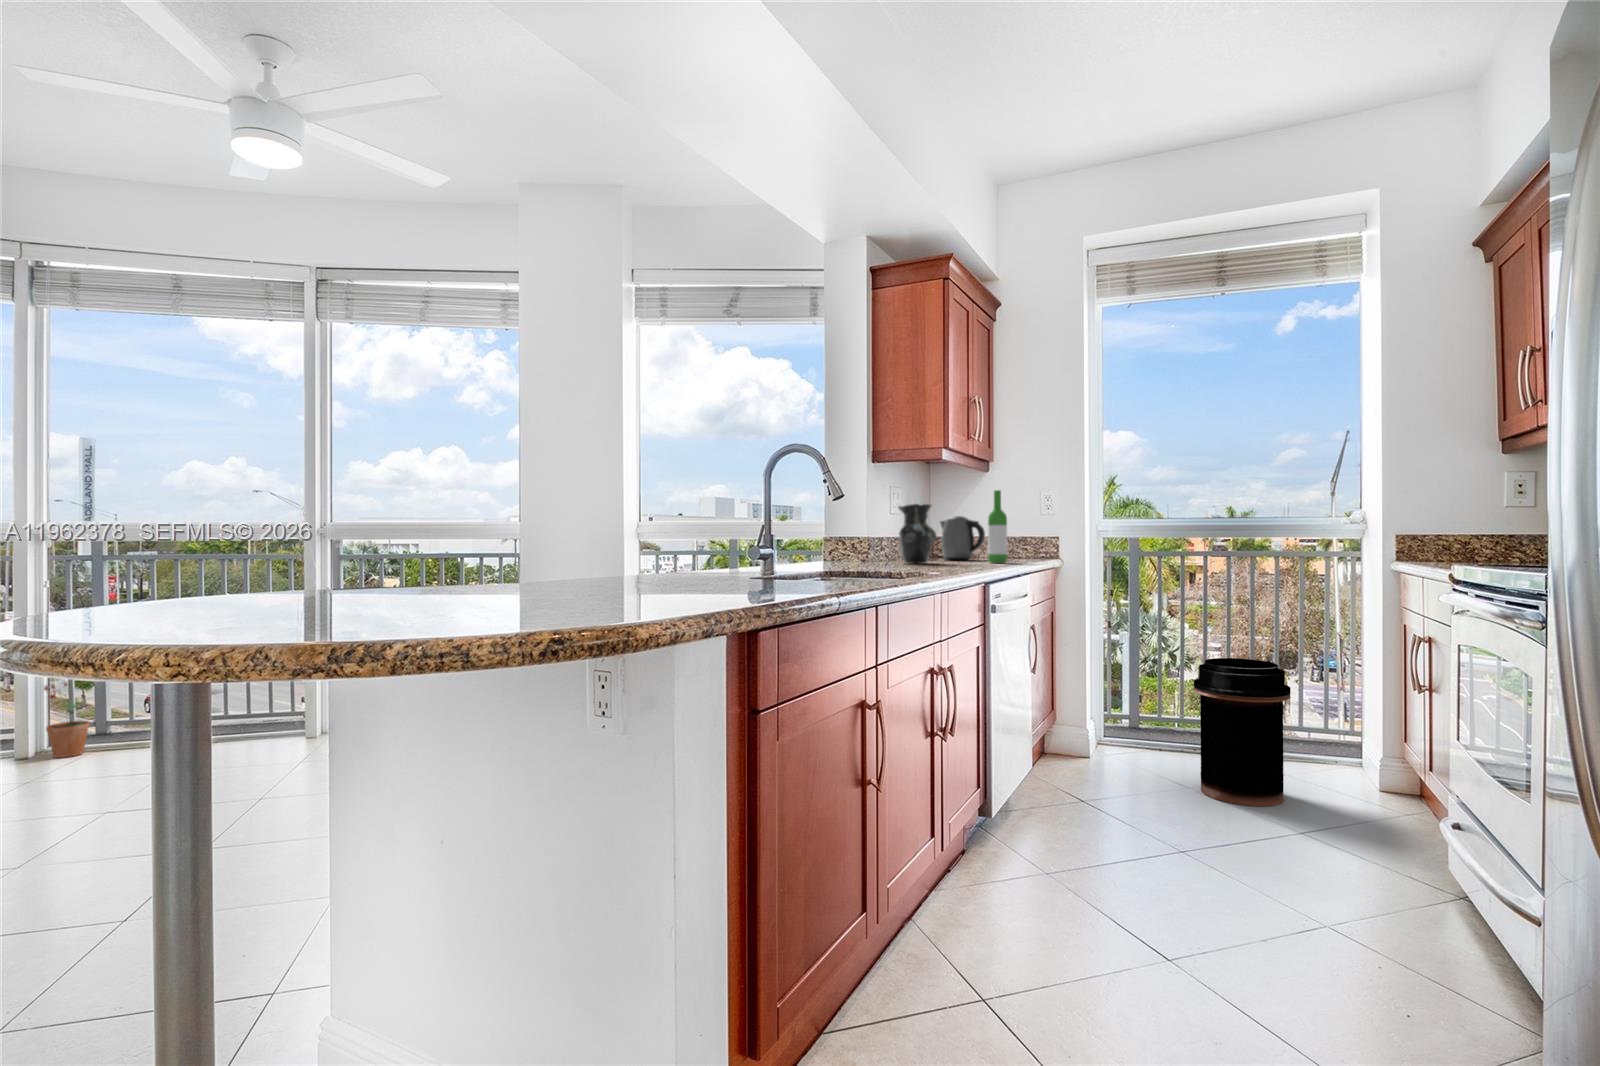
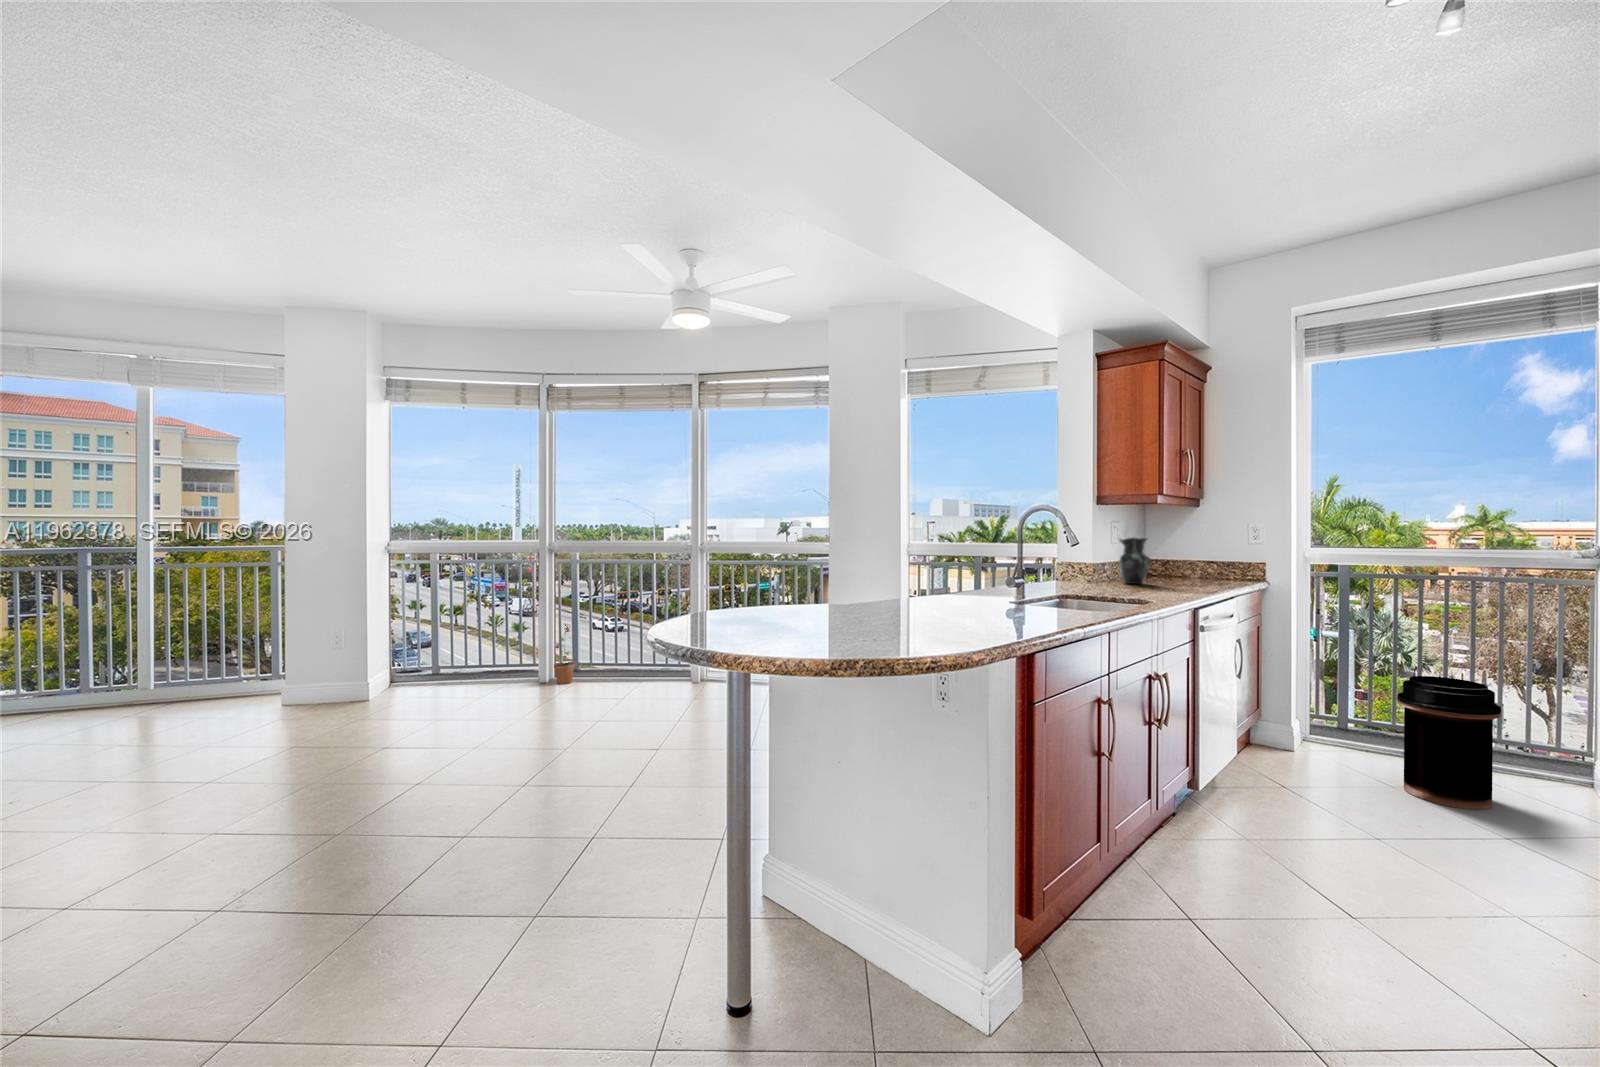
wine bottle: present [988,490,1007,563] -> none [1198,528,1216,586]
kettle: present [940,516,985,560] -> none [1154,544,1195,580]

